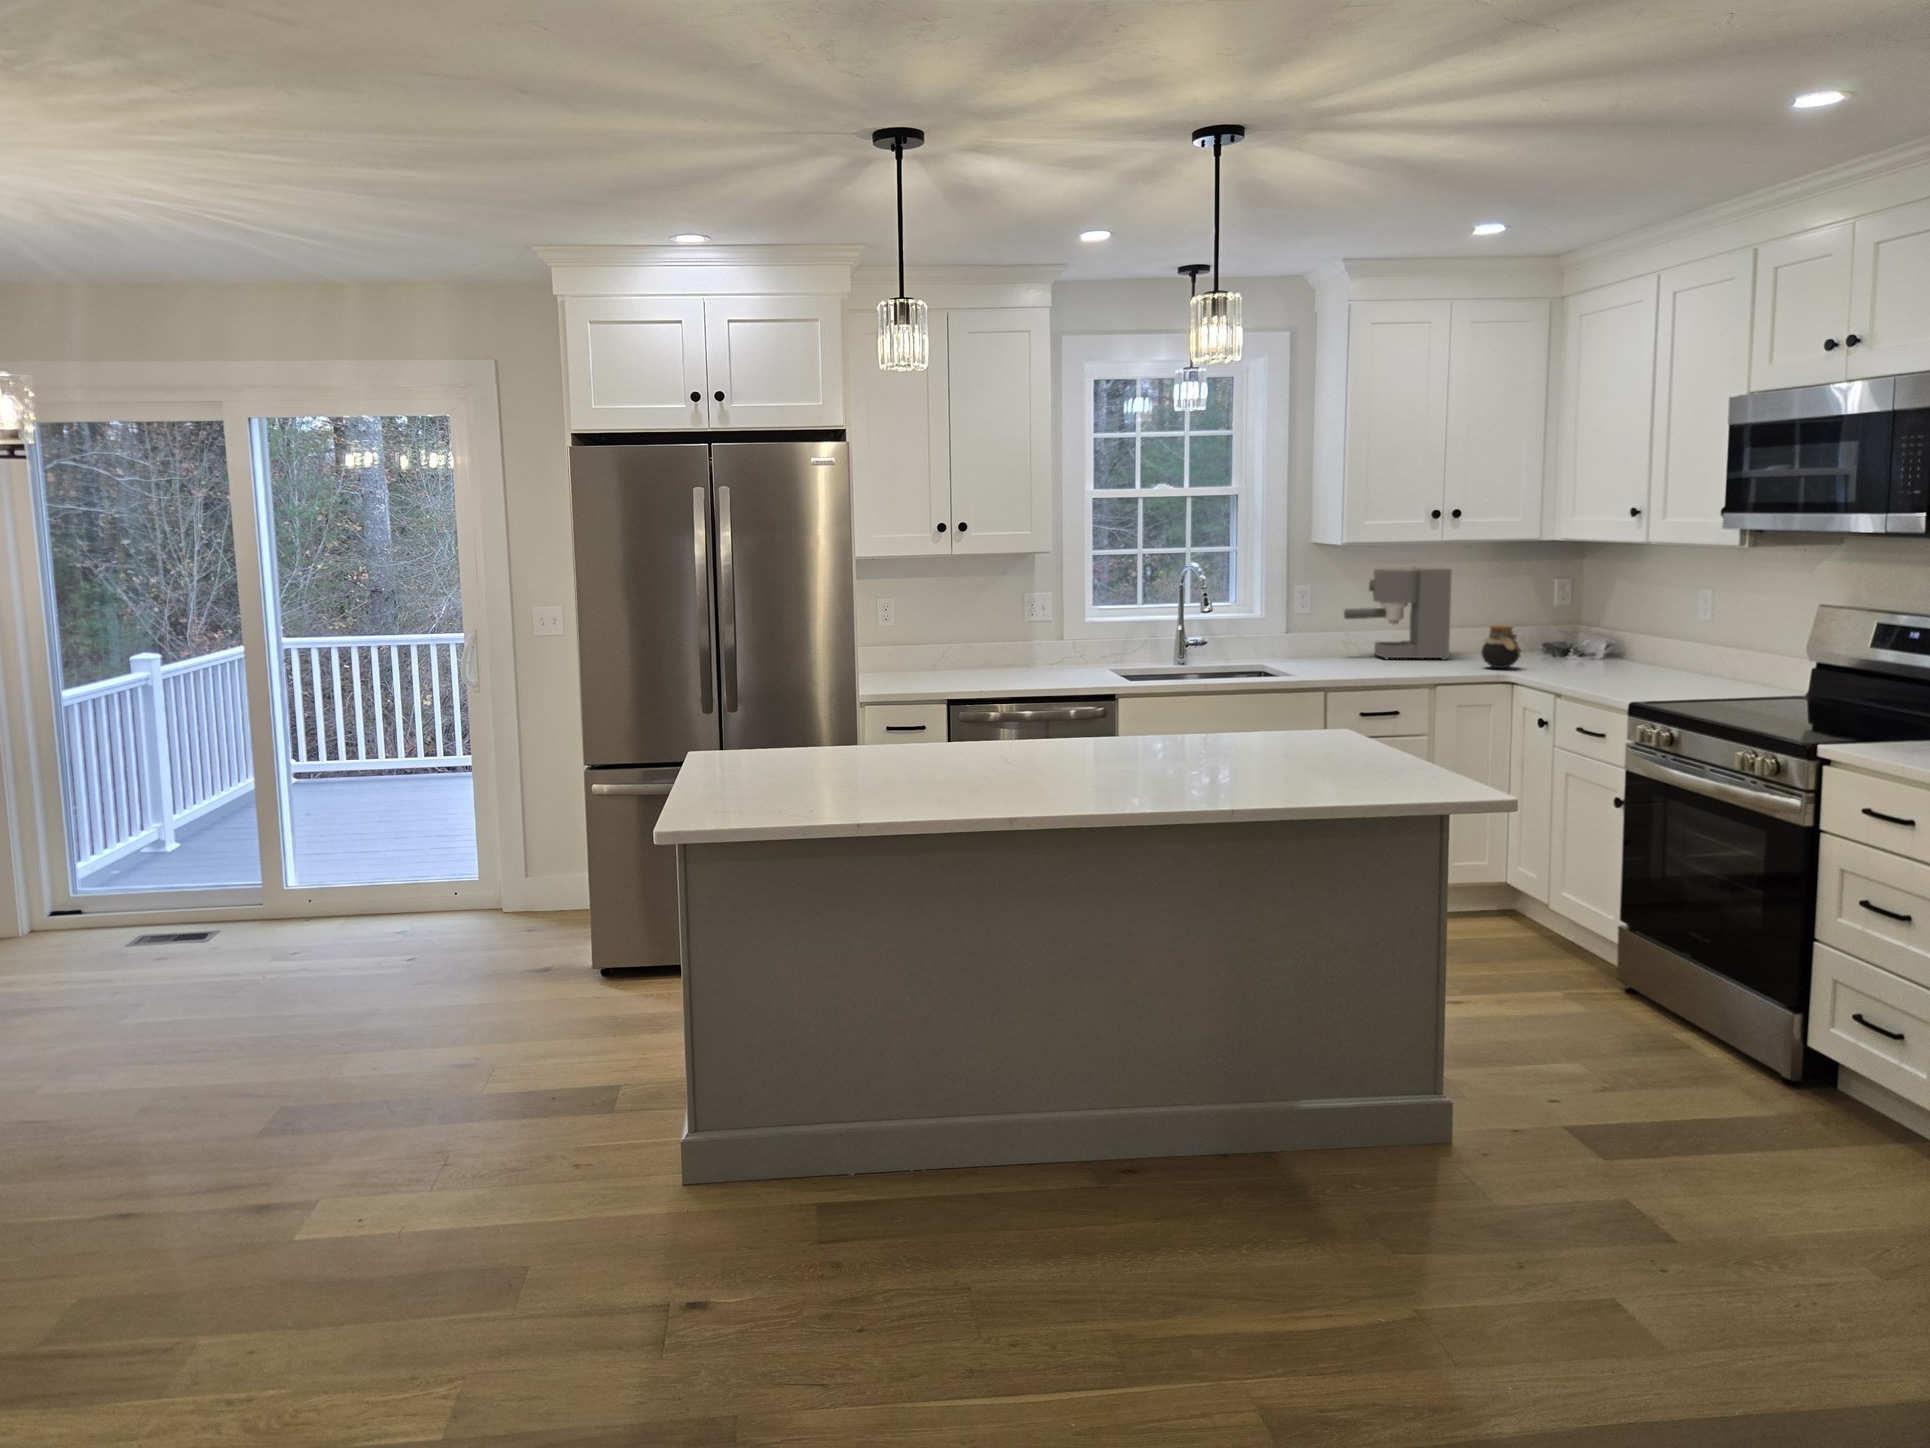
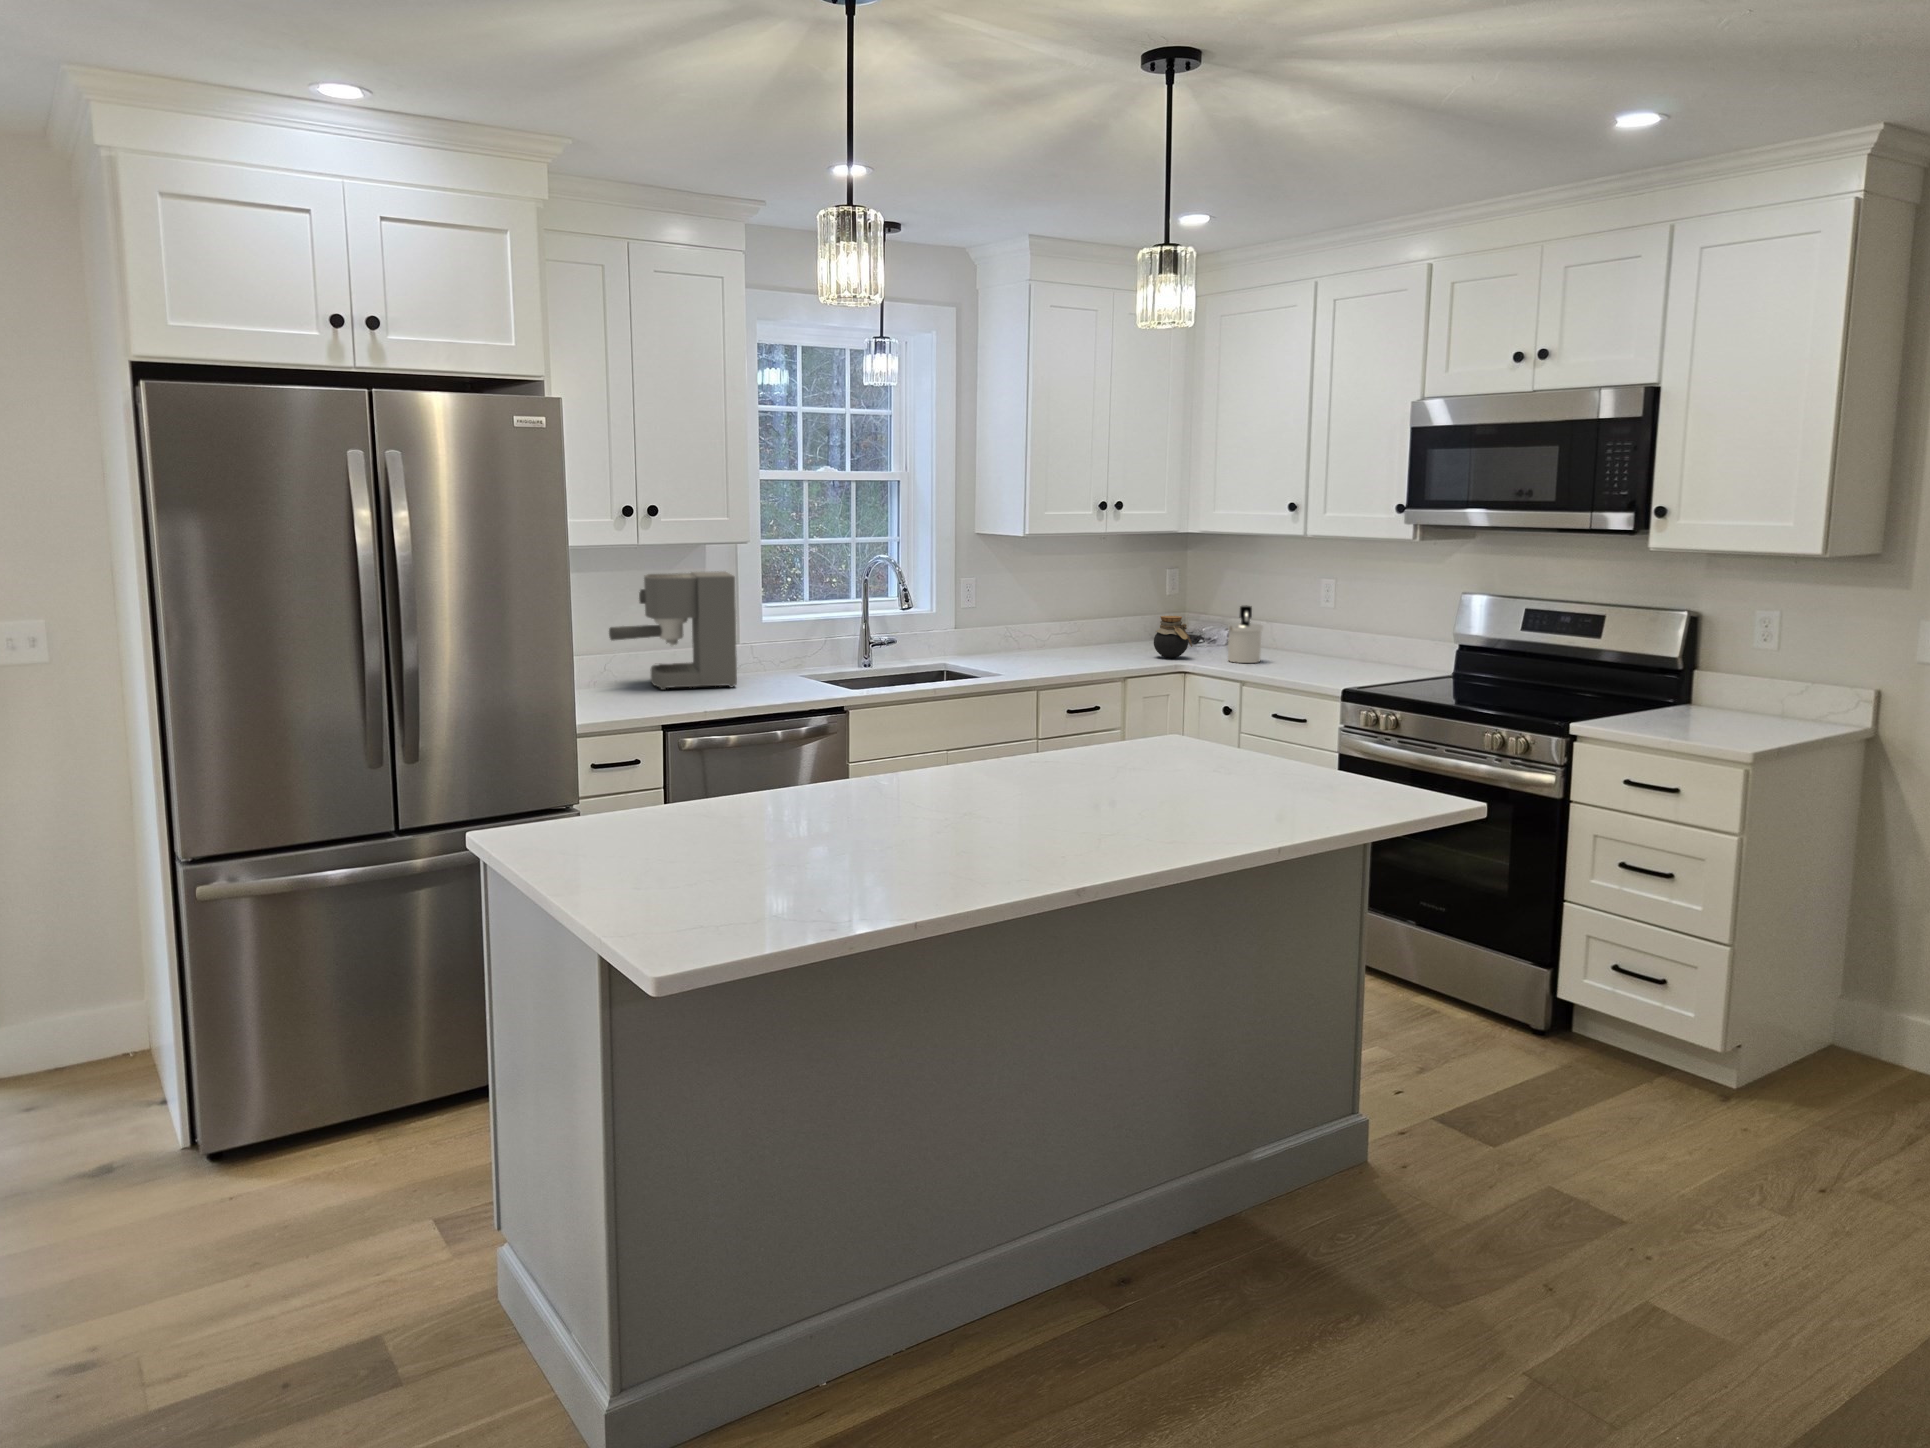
coffee maker: present [1344,566,1452,660] -> present [609,571,737,690]
soap dispenser: none [1558,616,1598,676] -> present [1228,605,1263,663]

